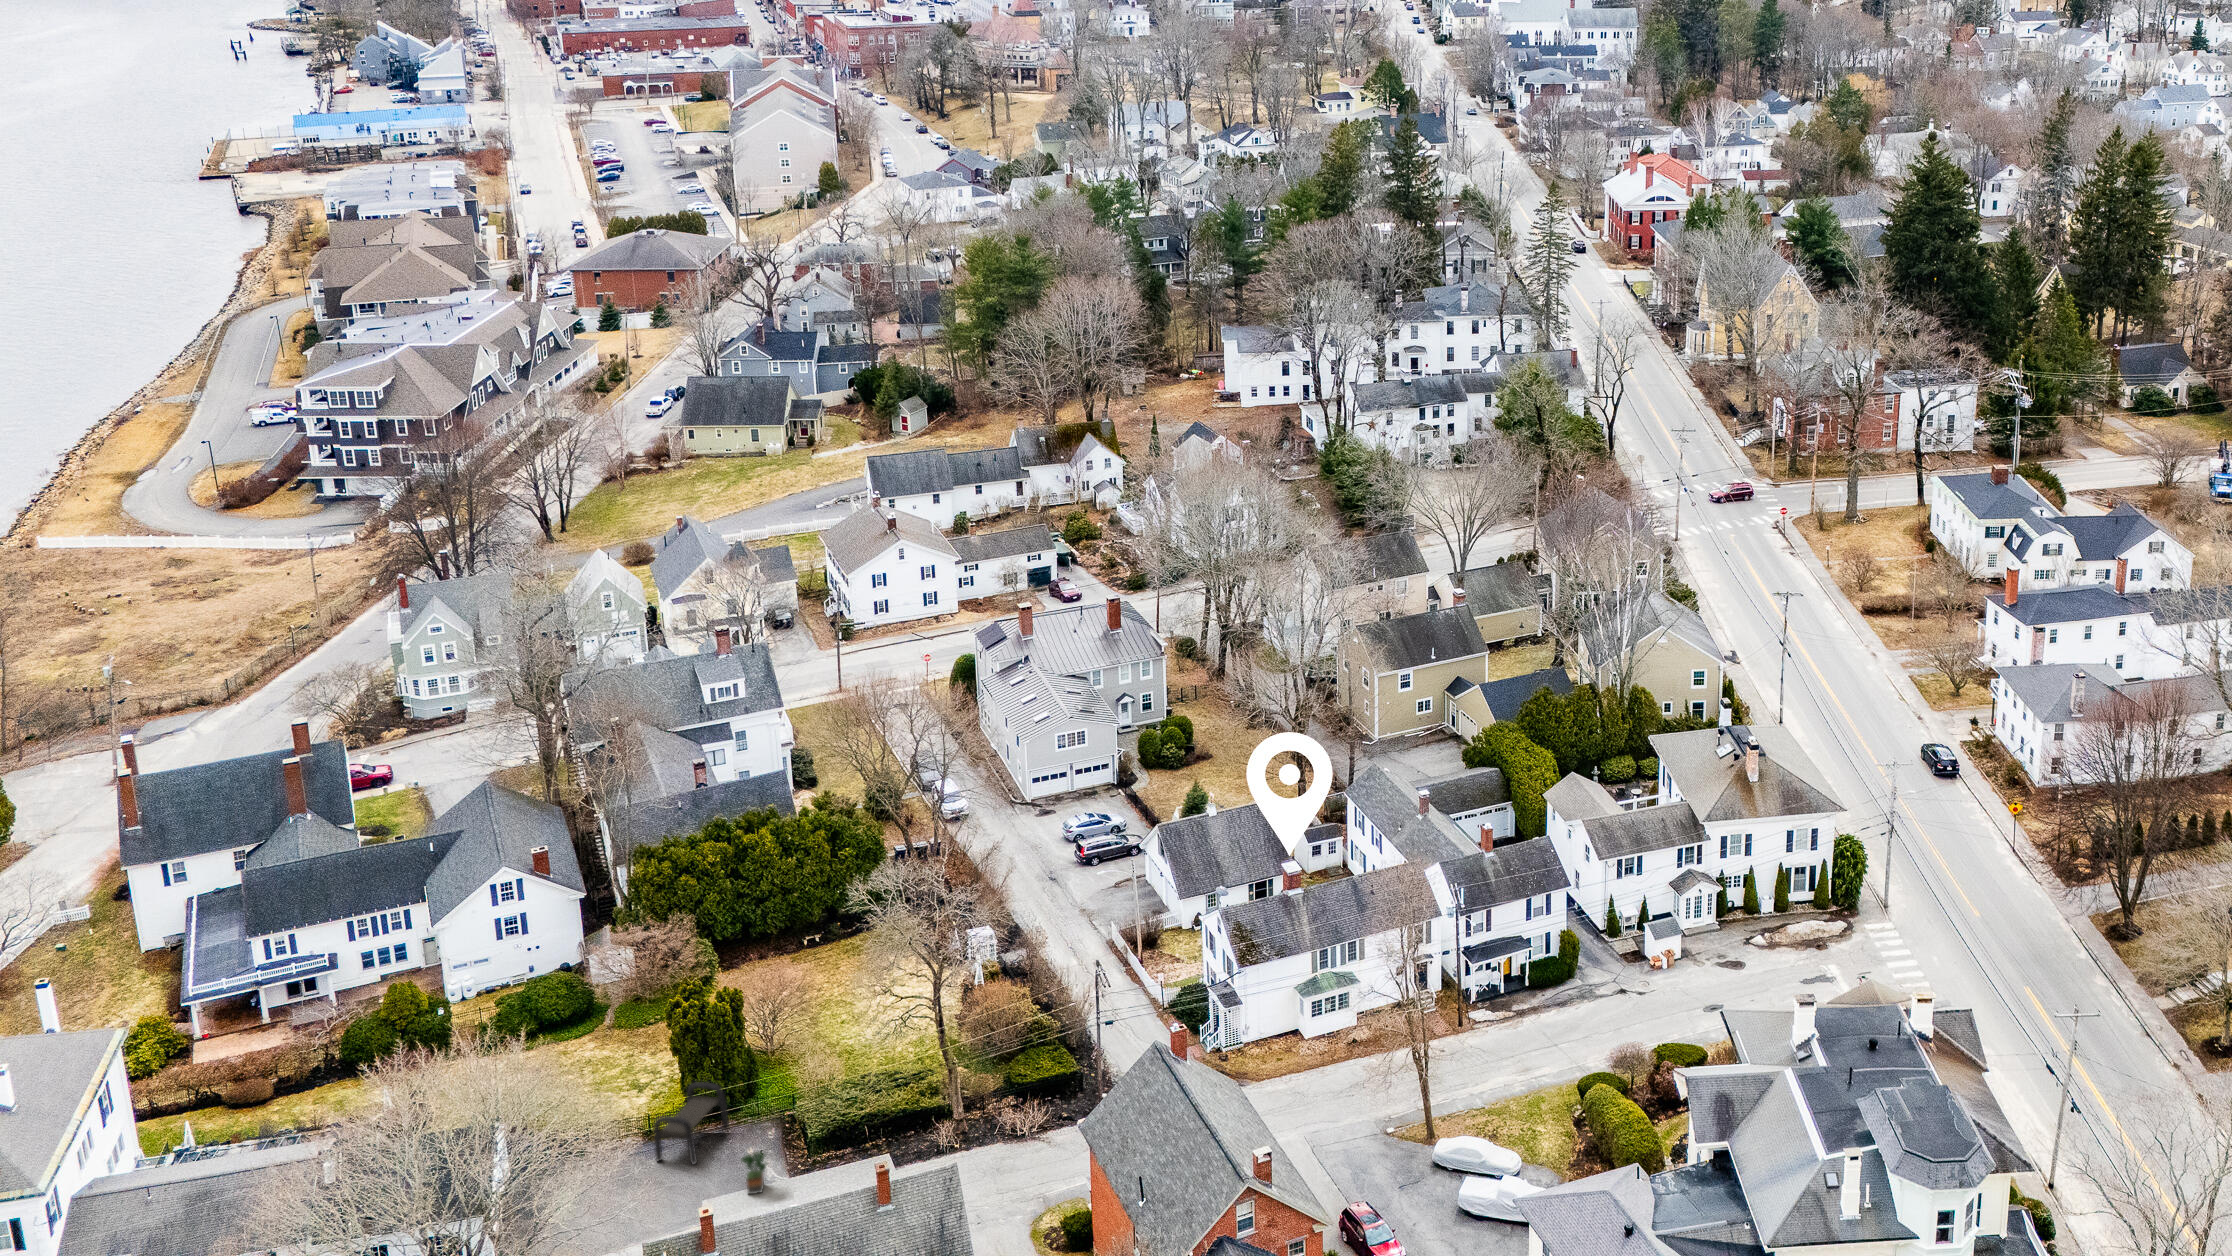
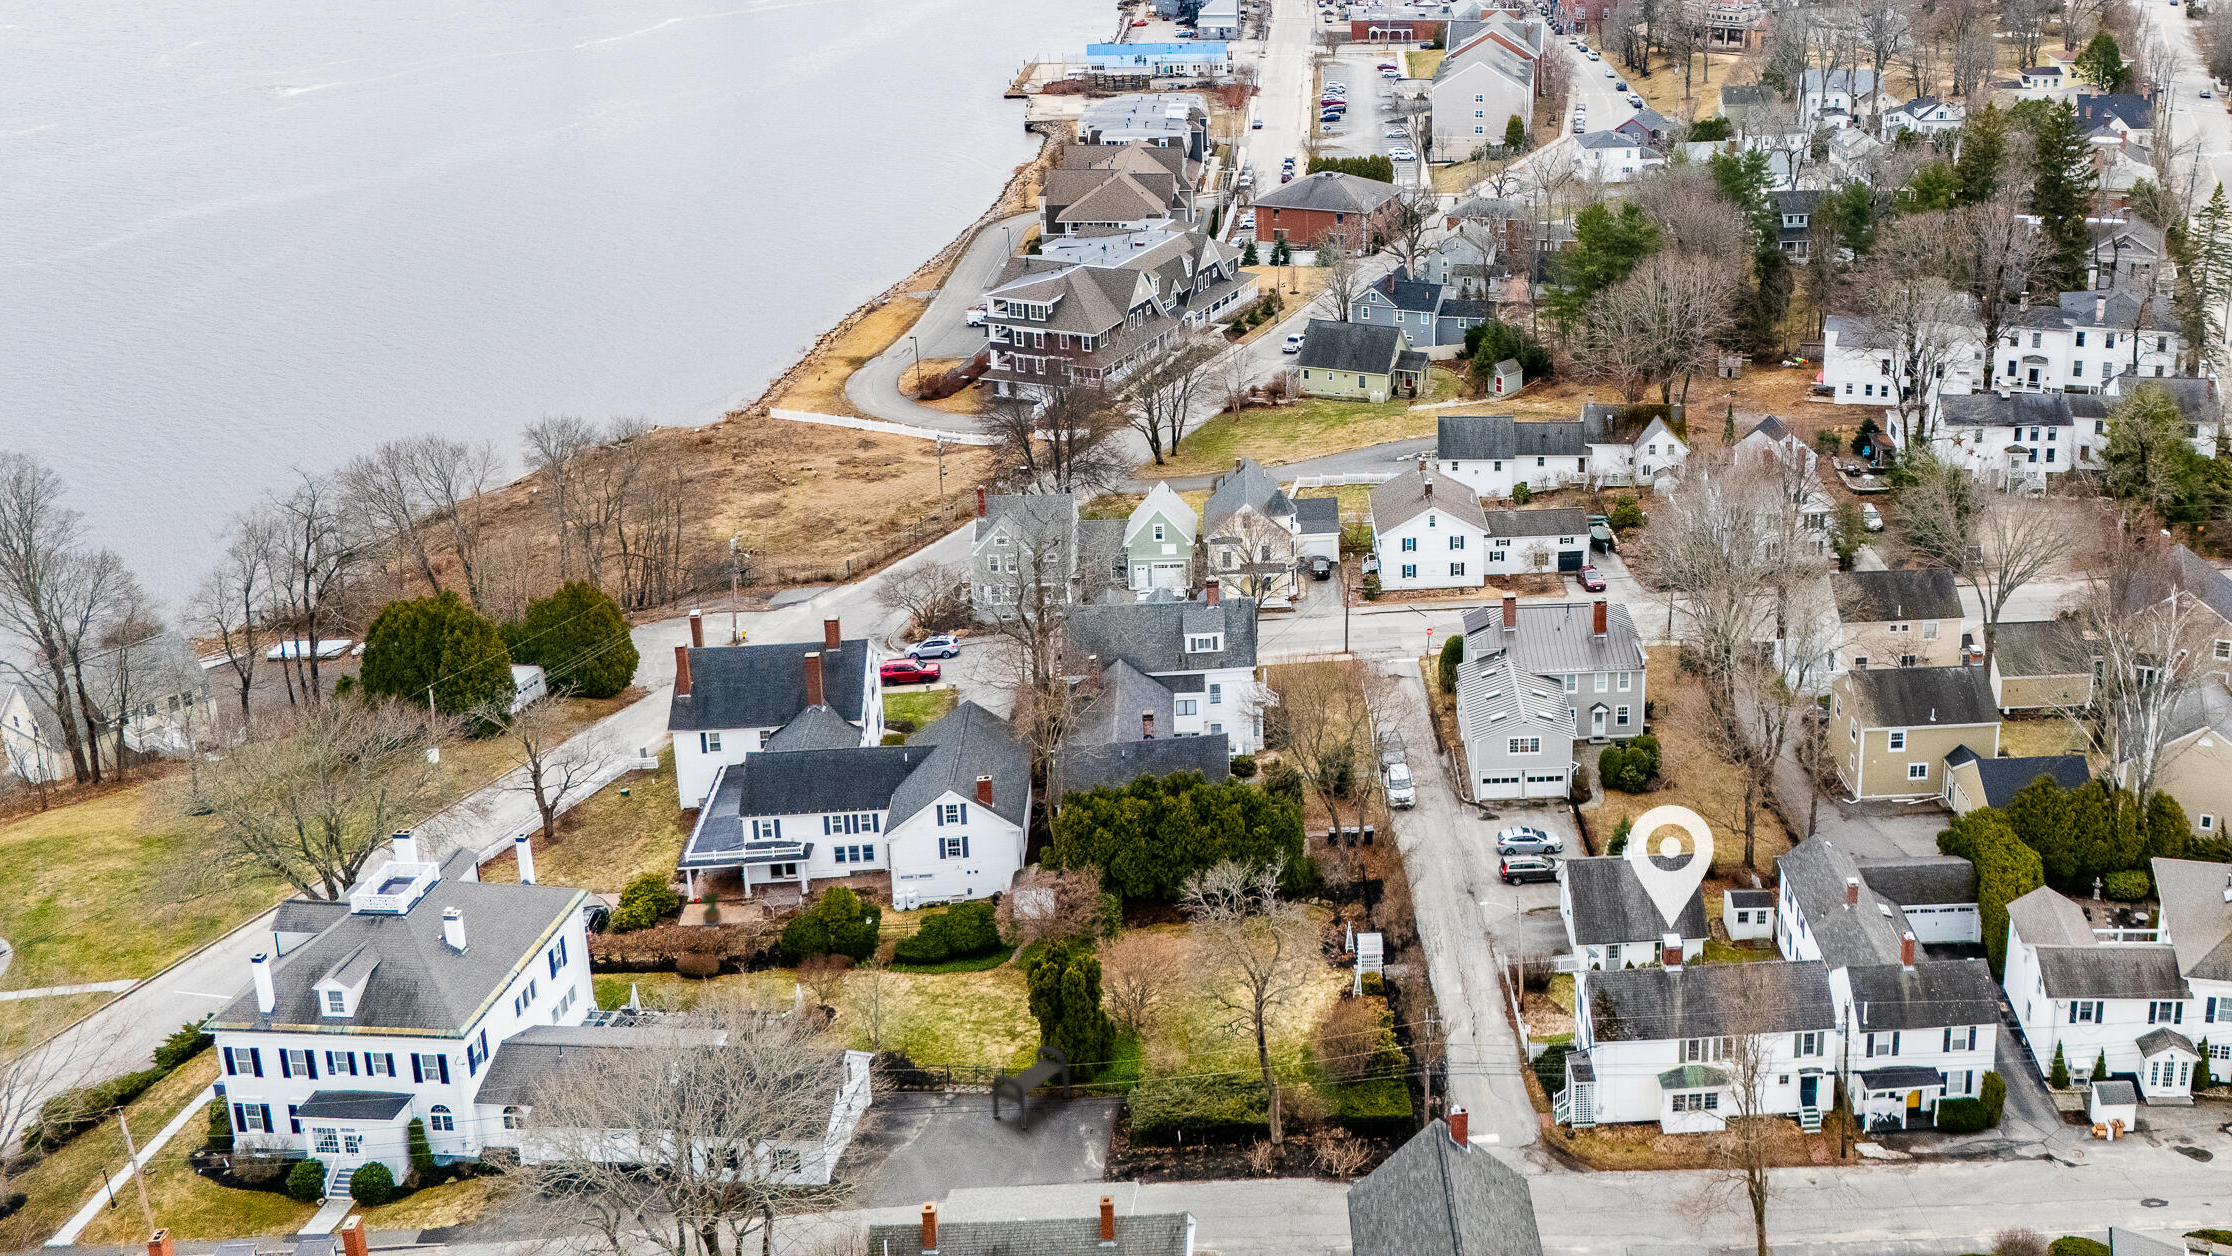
potted tree: present [741,1152,767,1194] -> present [701,893,721,927]

